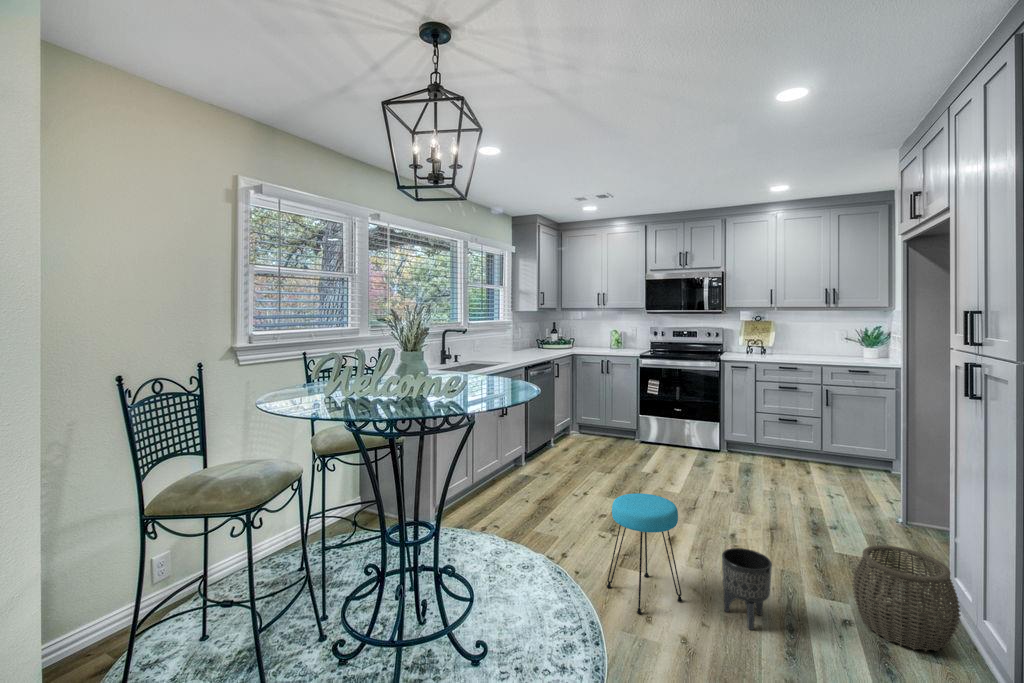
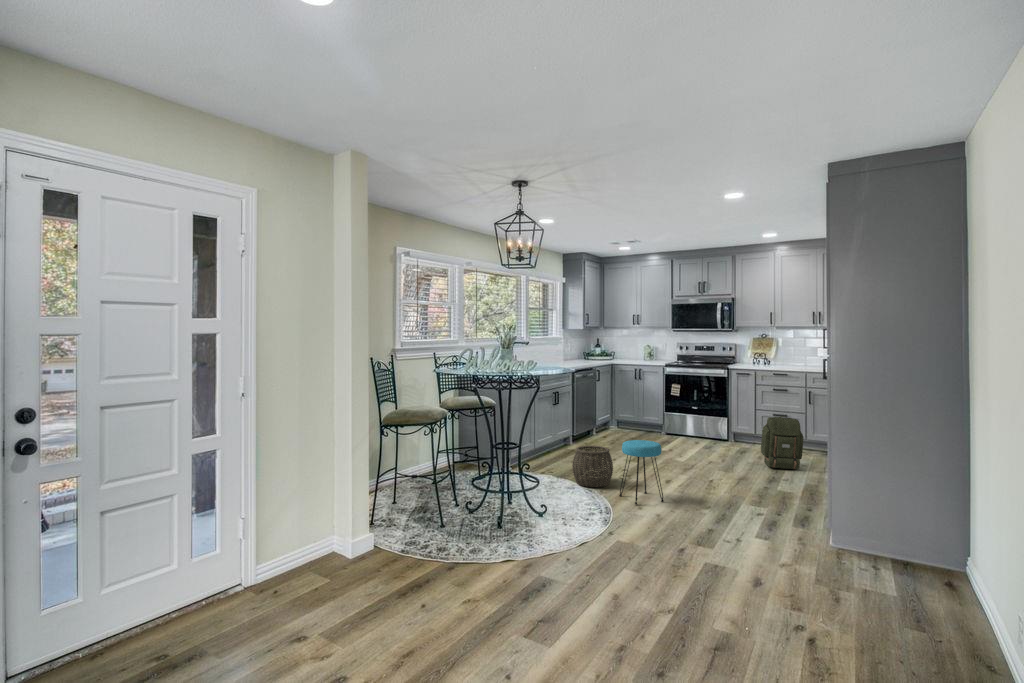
backpack: none [783,431,845,505] -> present [761,416,804,469]
woven basket: present [853,545,960,651] -> present [572,446,613,487]
planter: present [722,548,772,630] -> none [685,469,713,512]

